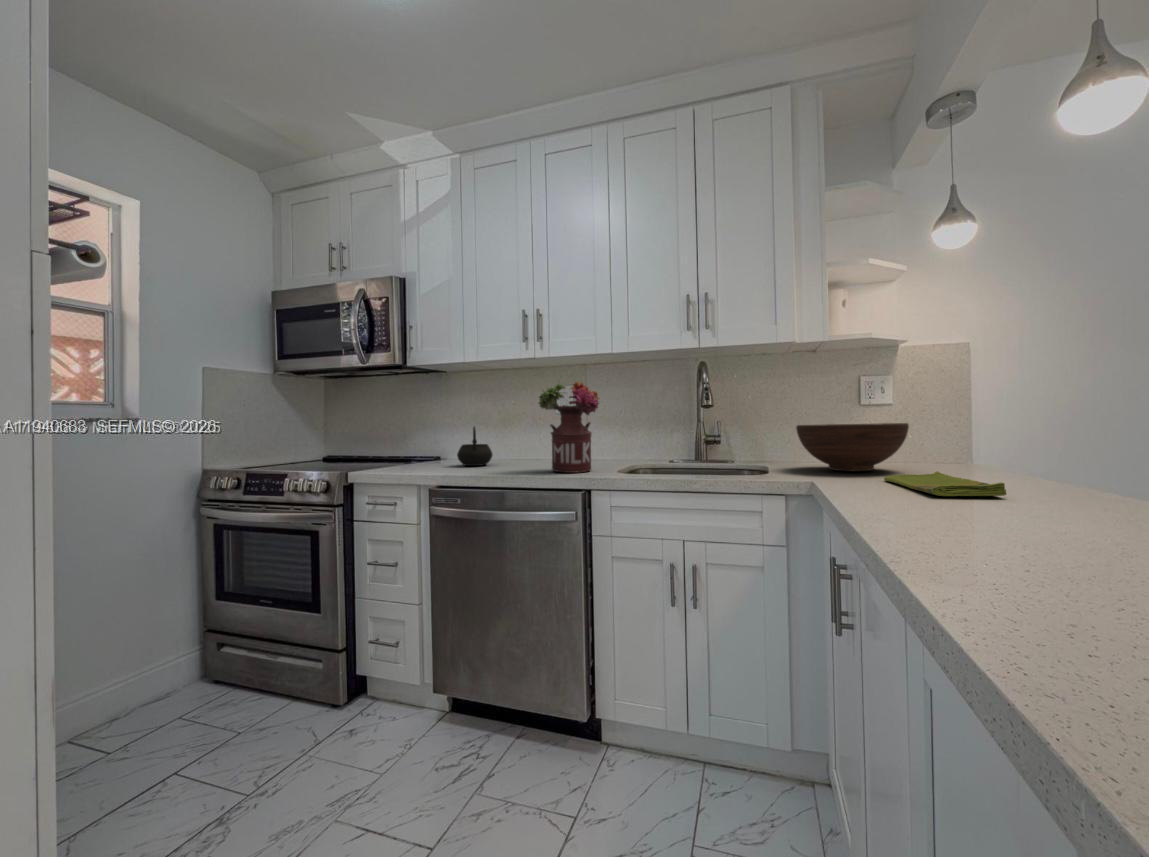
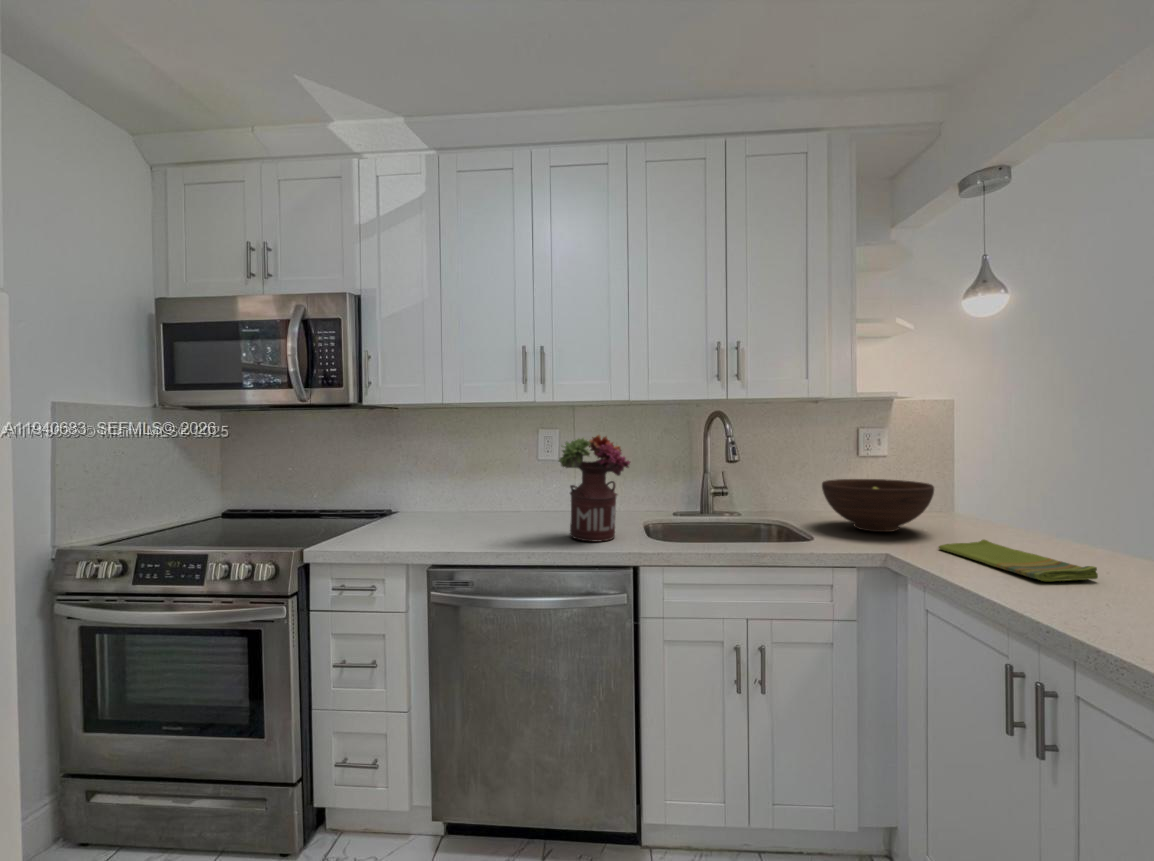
kettle: present [457,427,493,466] -> none [431,479,474,528]

